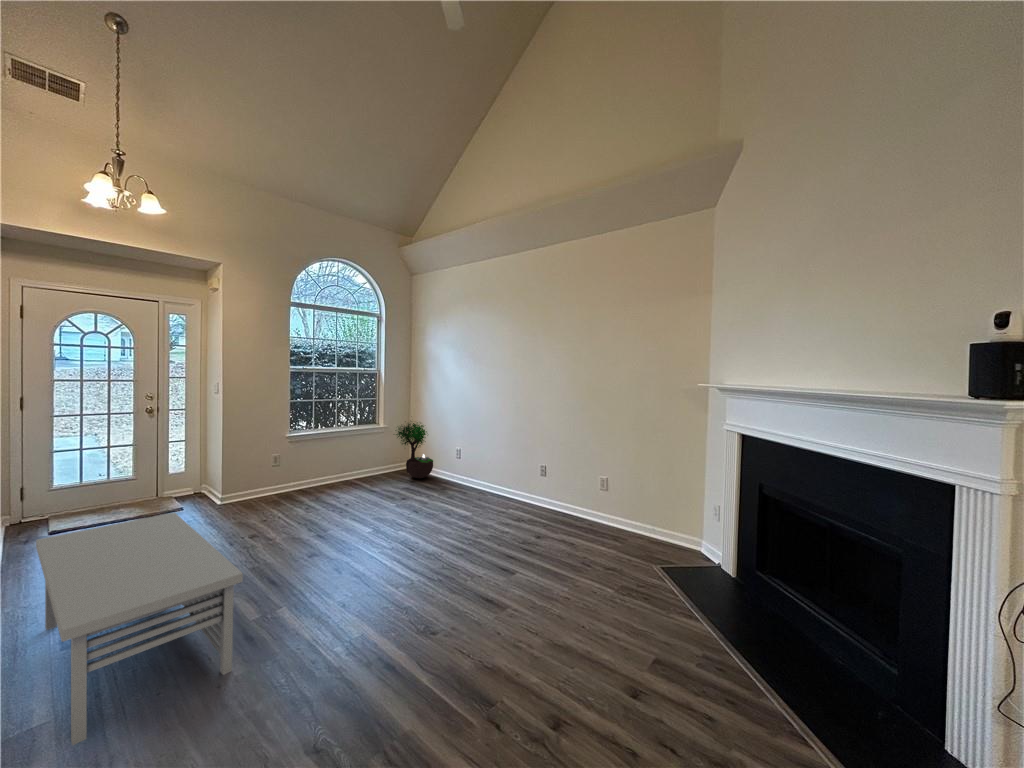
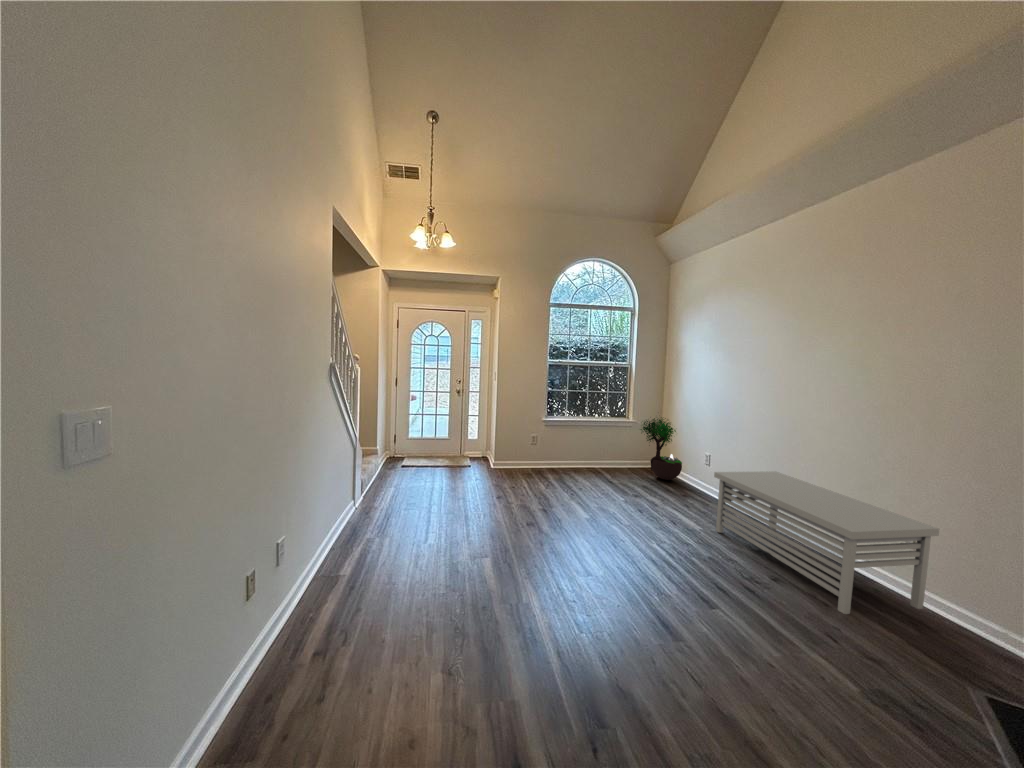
storage bench: present [36,513,243,745] -> present [714,471,939,614]

